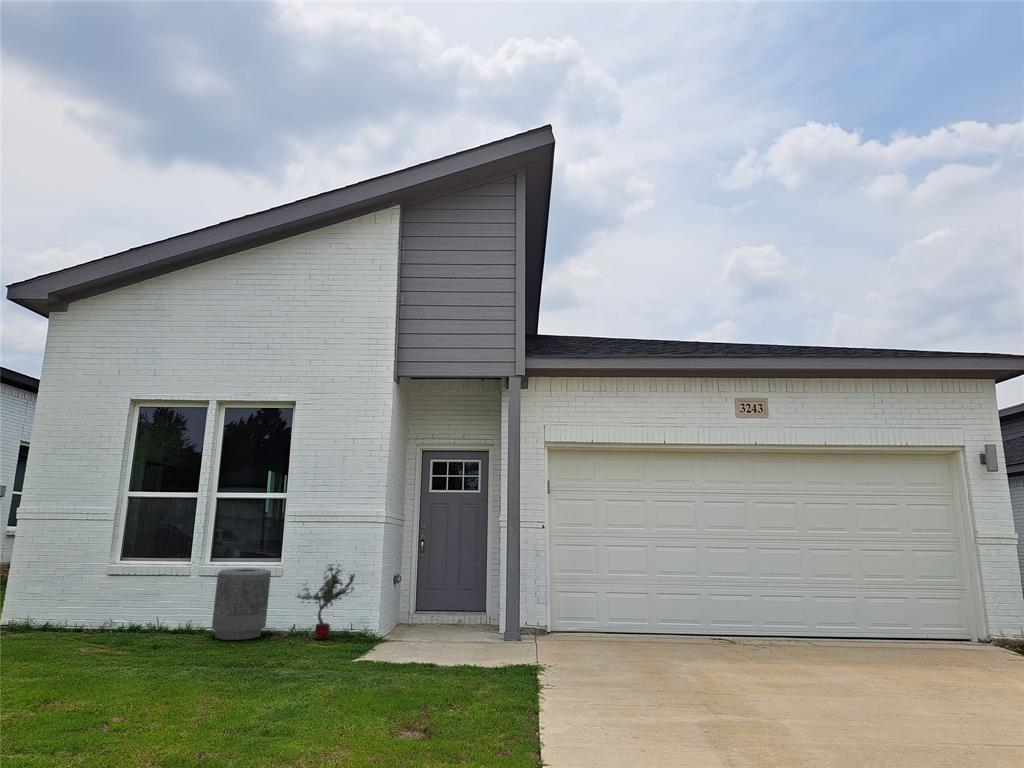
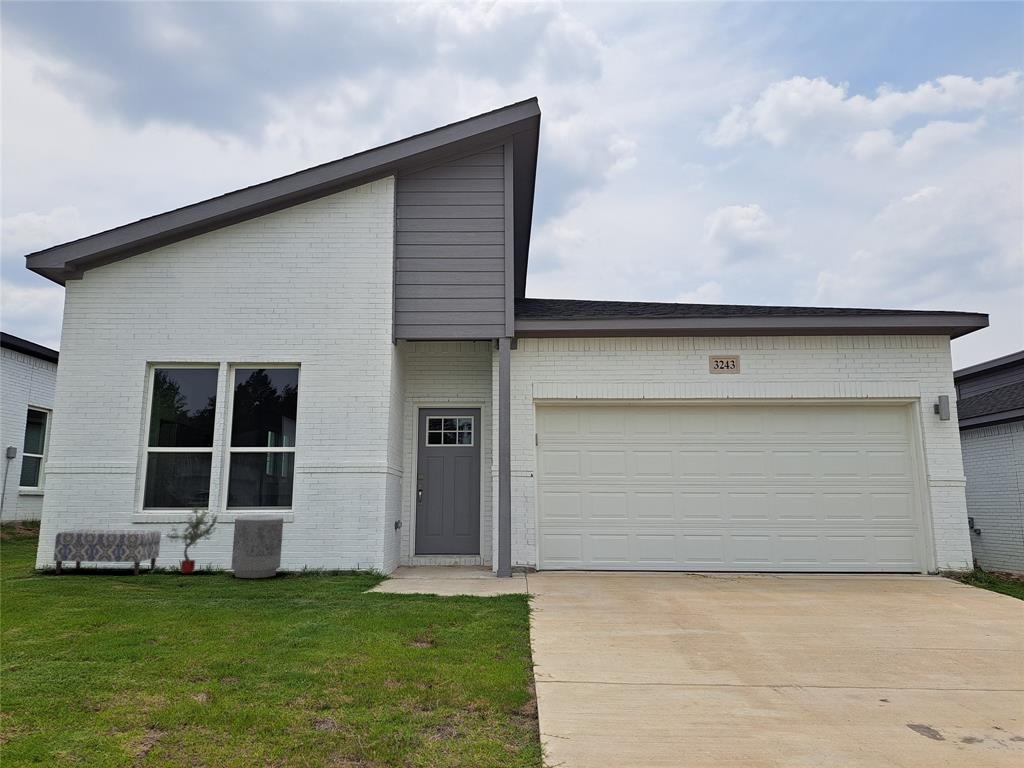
potted tree: present [297,564,355,640] -> present [167,507,217,574]
bench: none [17,582,138,634] -> present [54,529,161,575]

